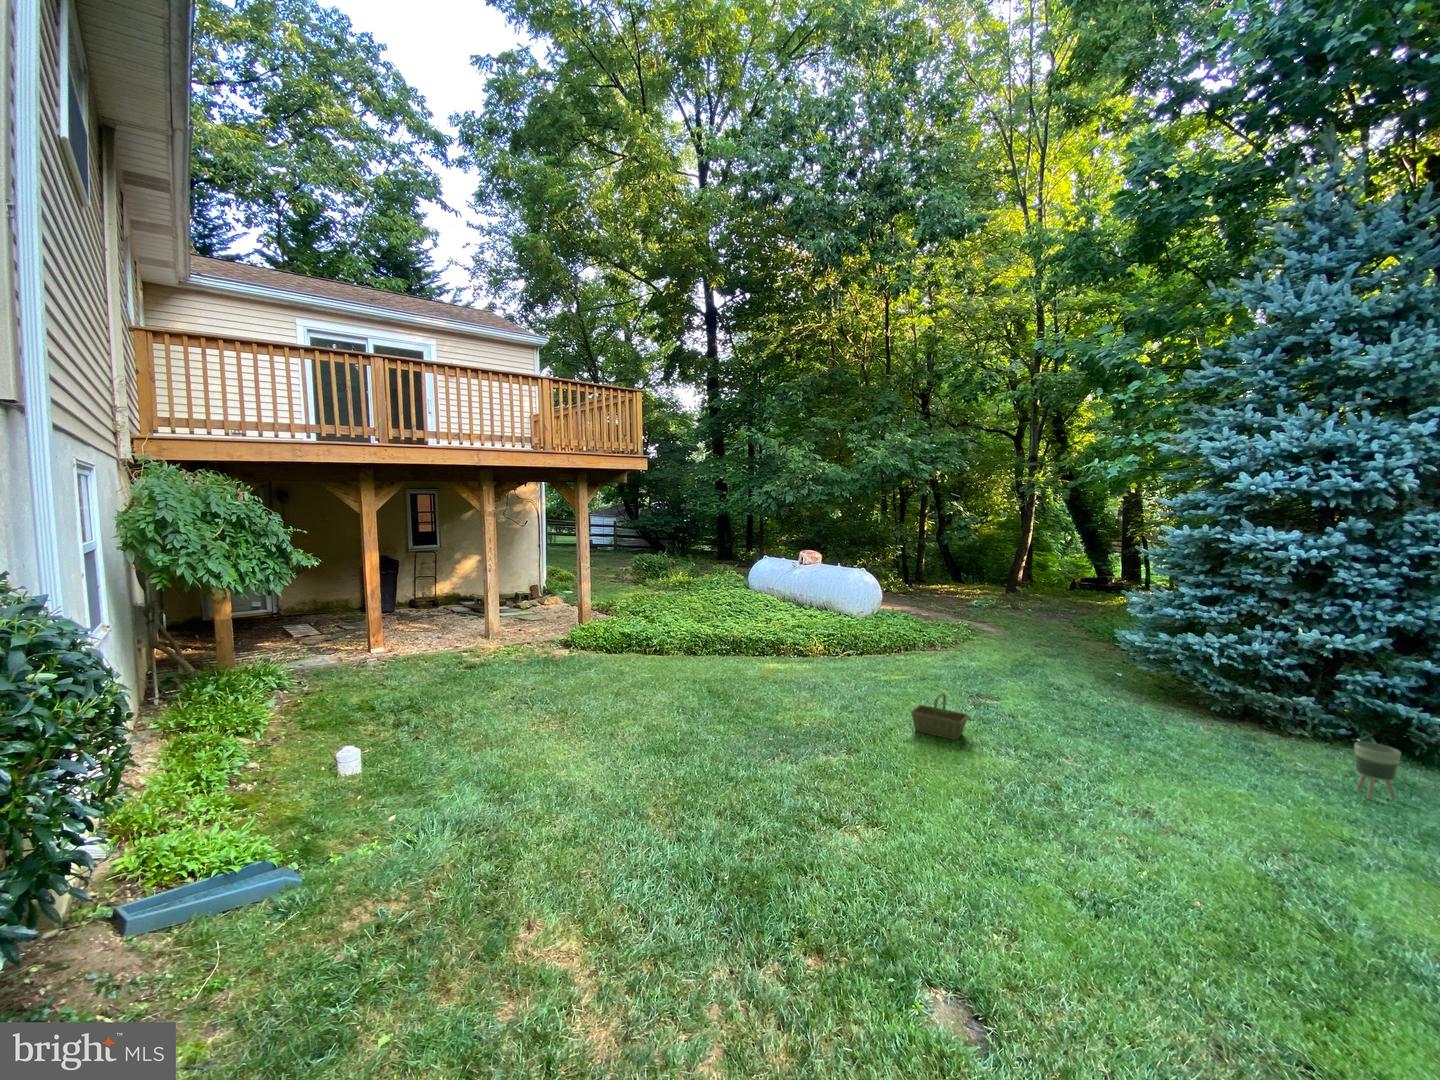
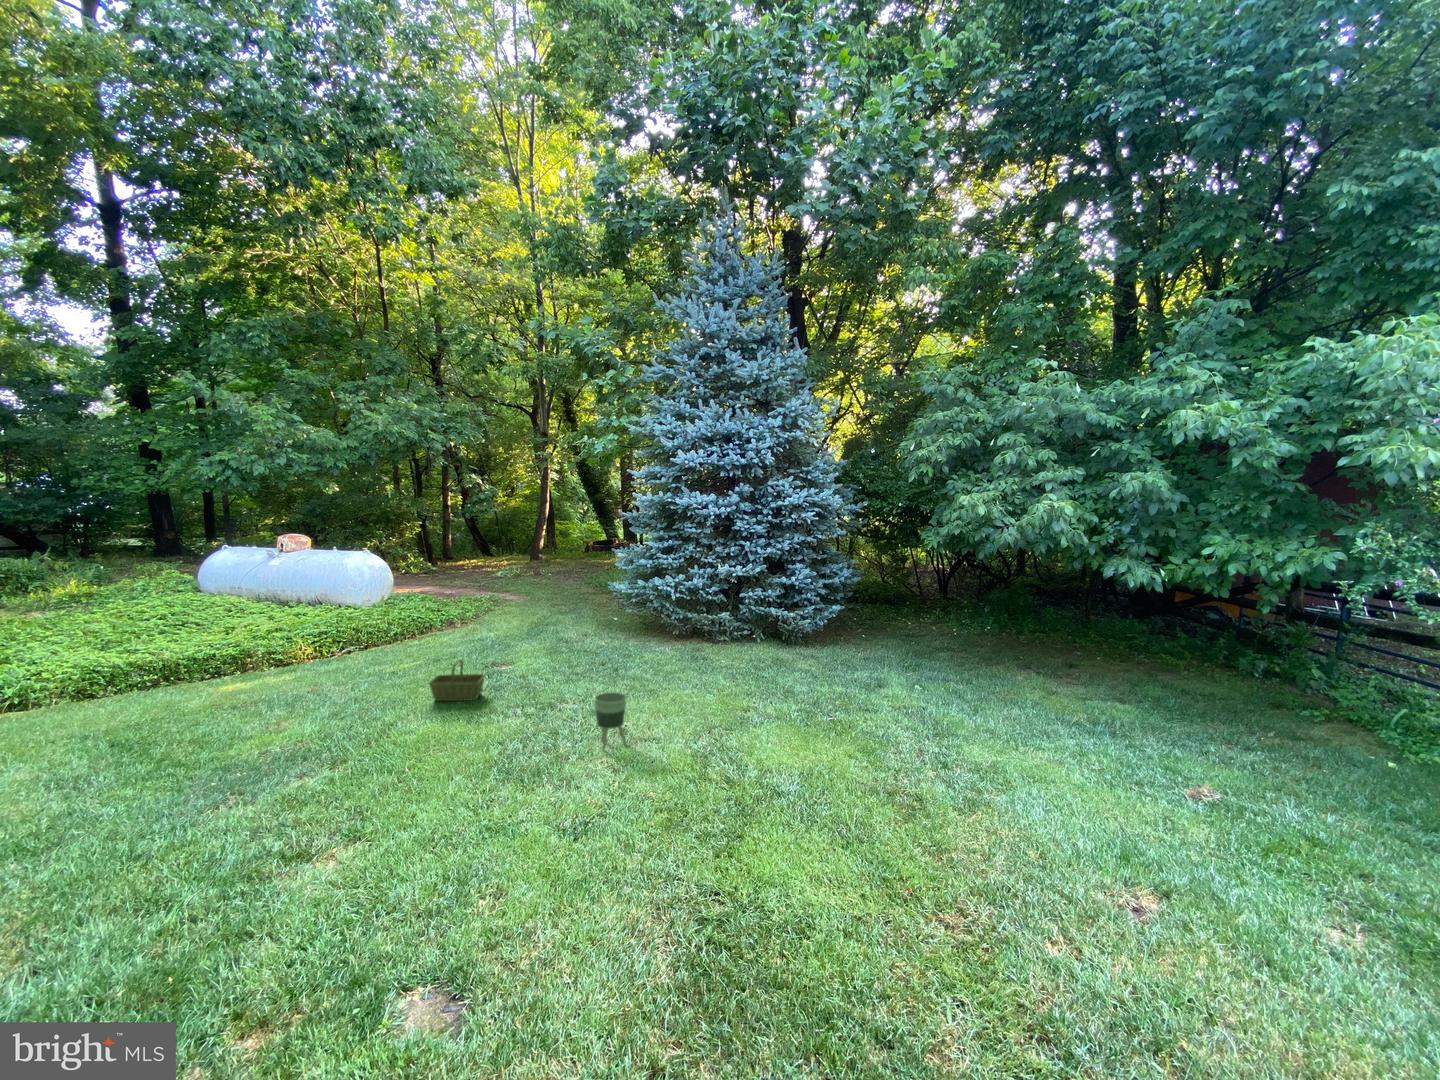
planter: present [1354,742,1401,800] -> present [594,693,626,750]

